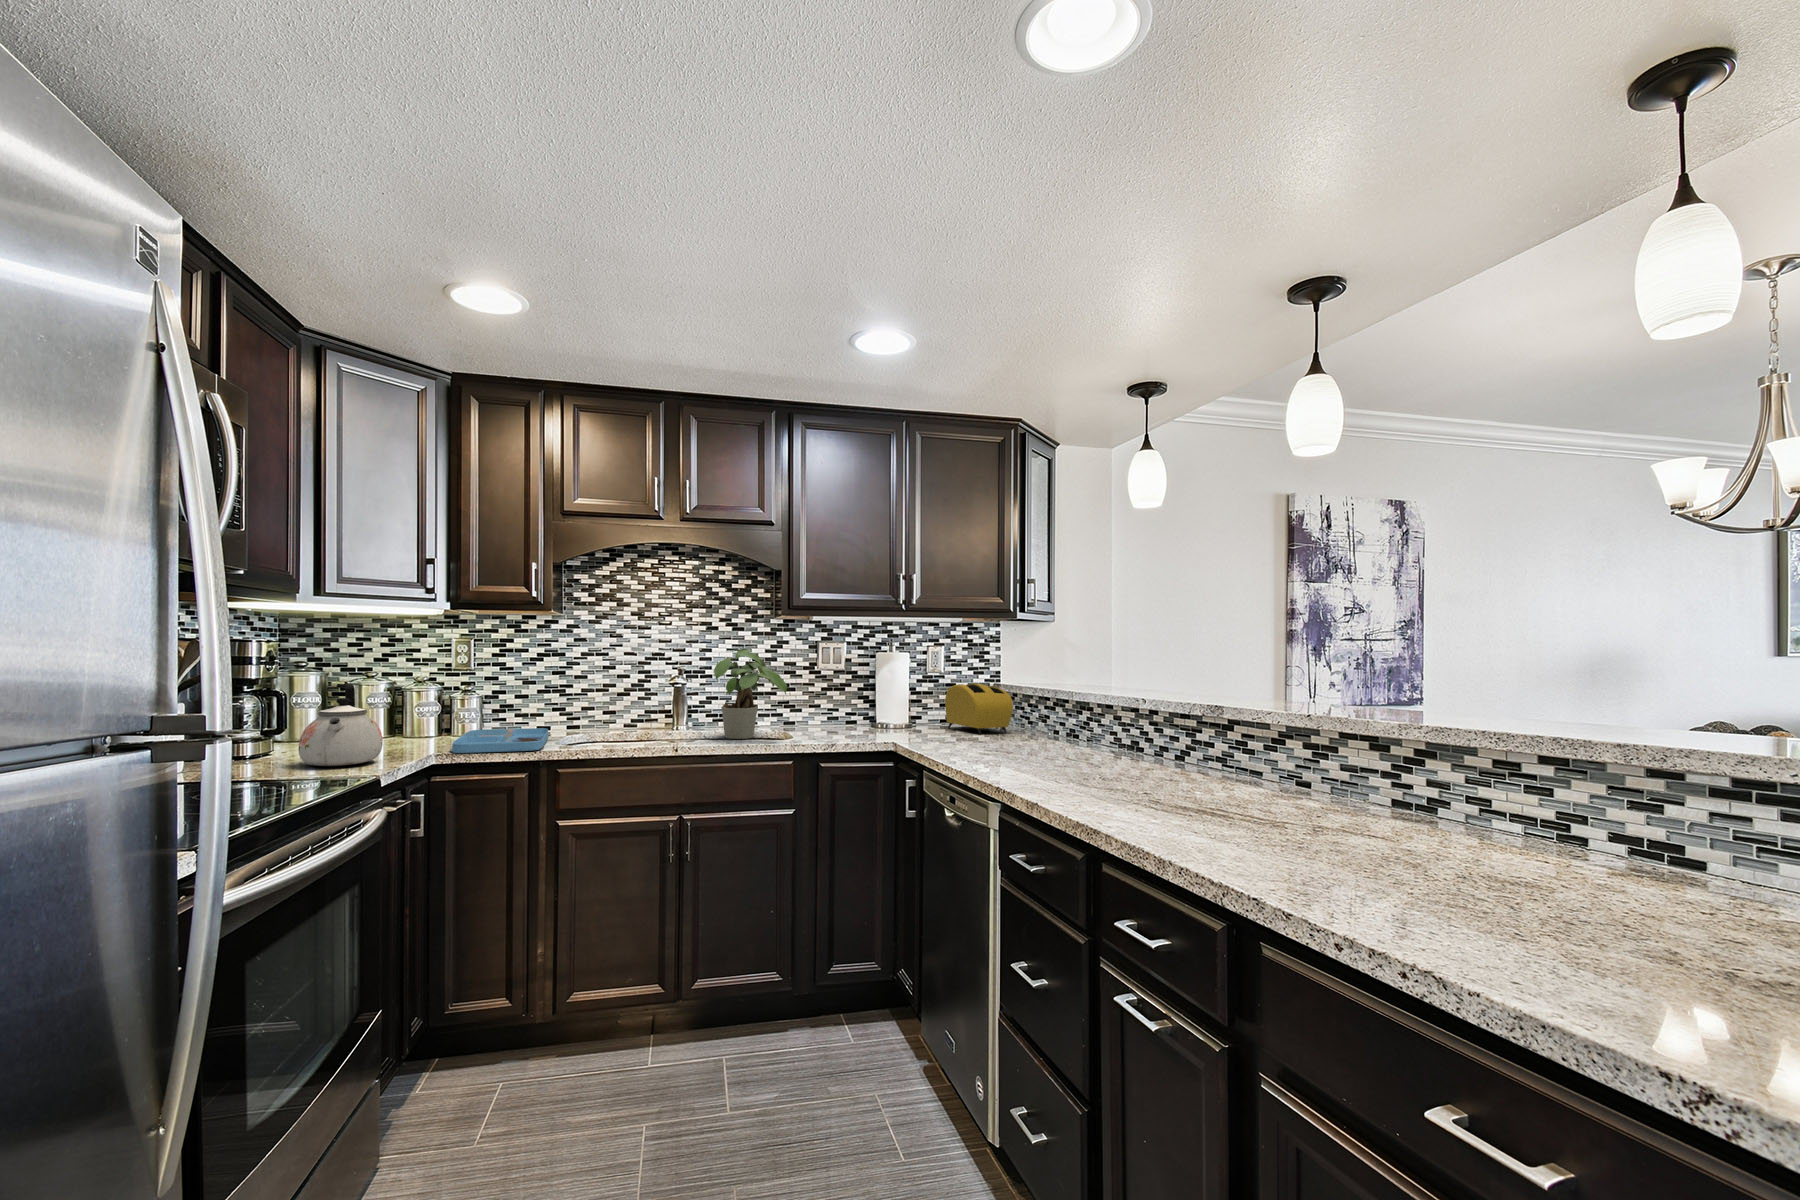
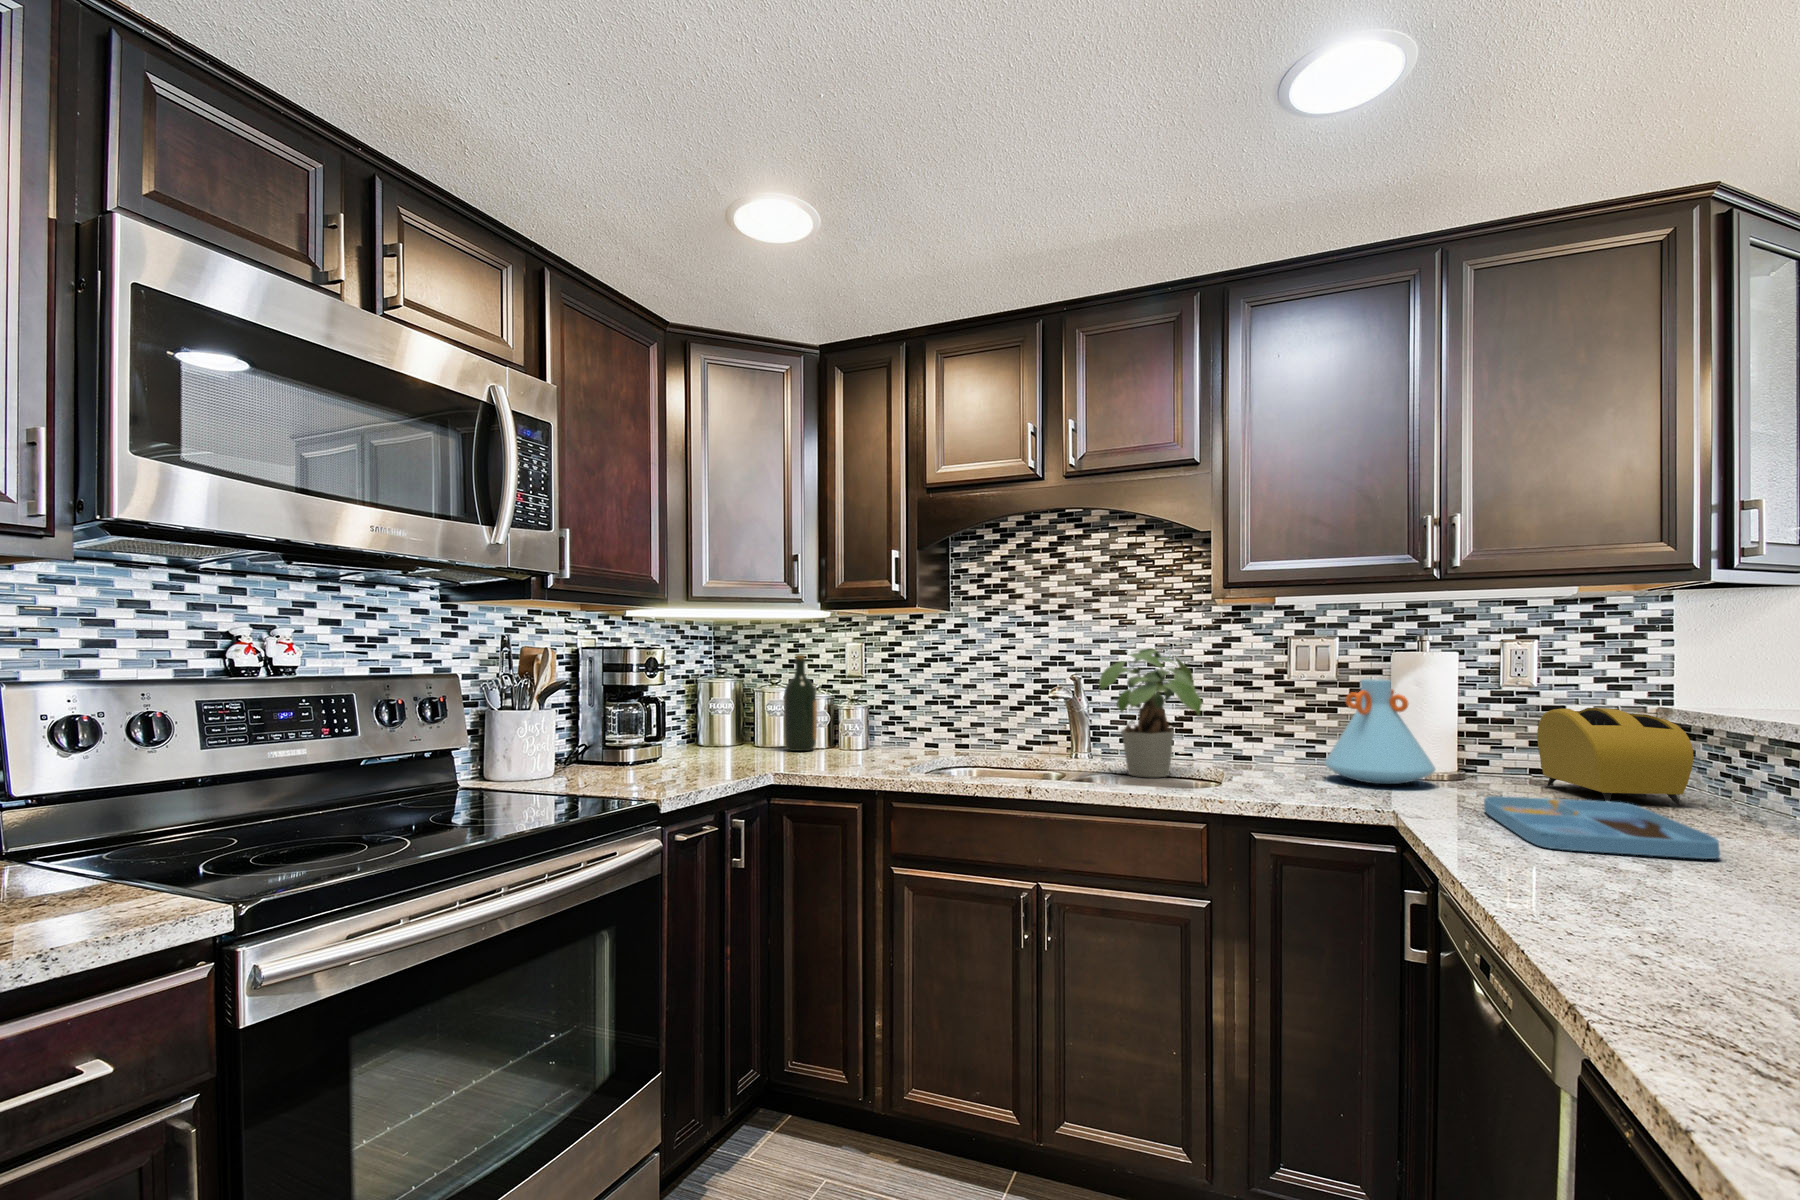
wine bottle: none [398,650,435,741] -> present [784,655,817,751]
vase: none [842,669,901,732] -> present [1325,679,1435,784]
kettle: present [298,684,383,766] -> none [650,688,723,774]
tray: present [452,728,548,753] -> present [1484,796,1720,859]

